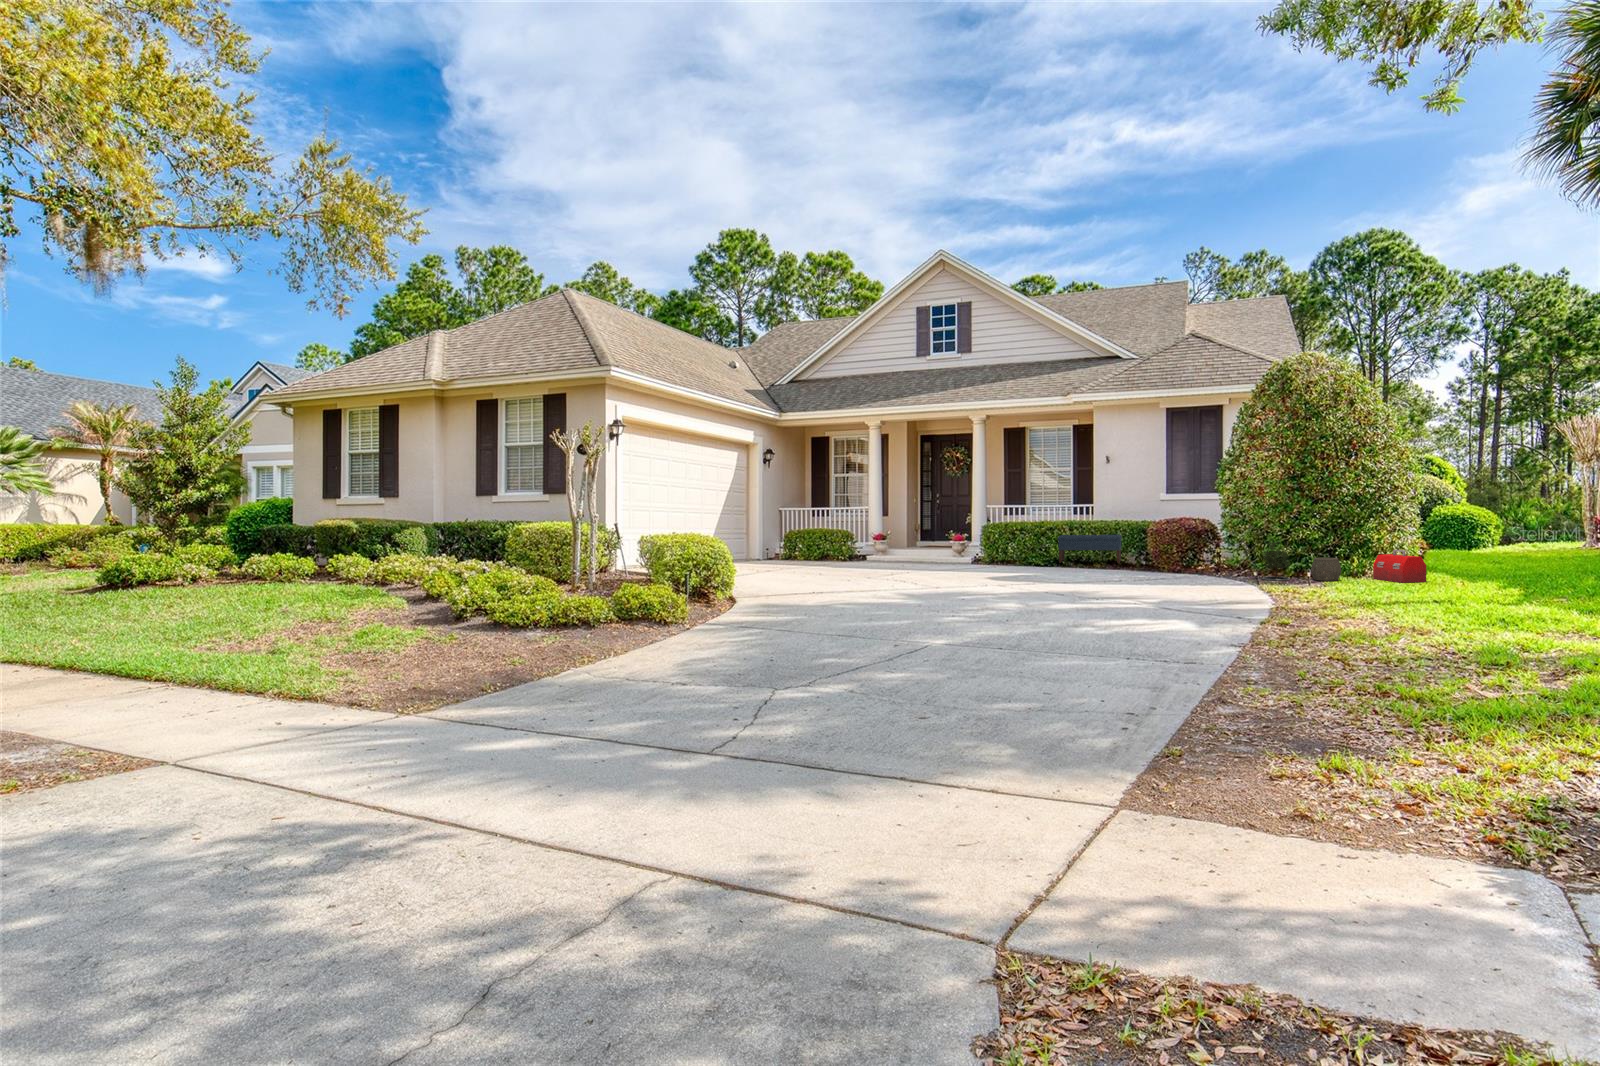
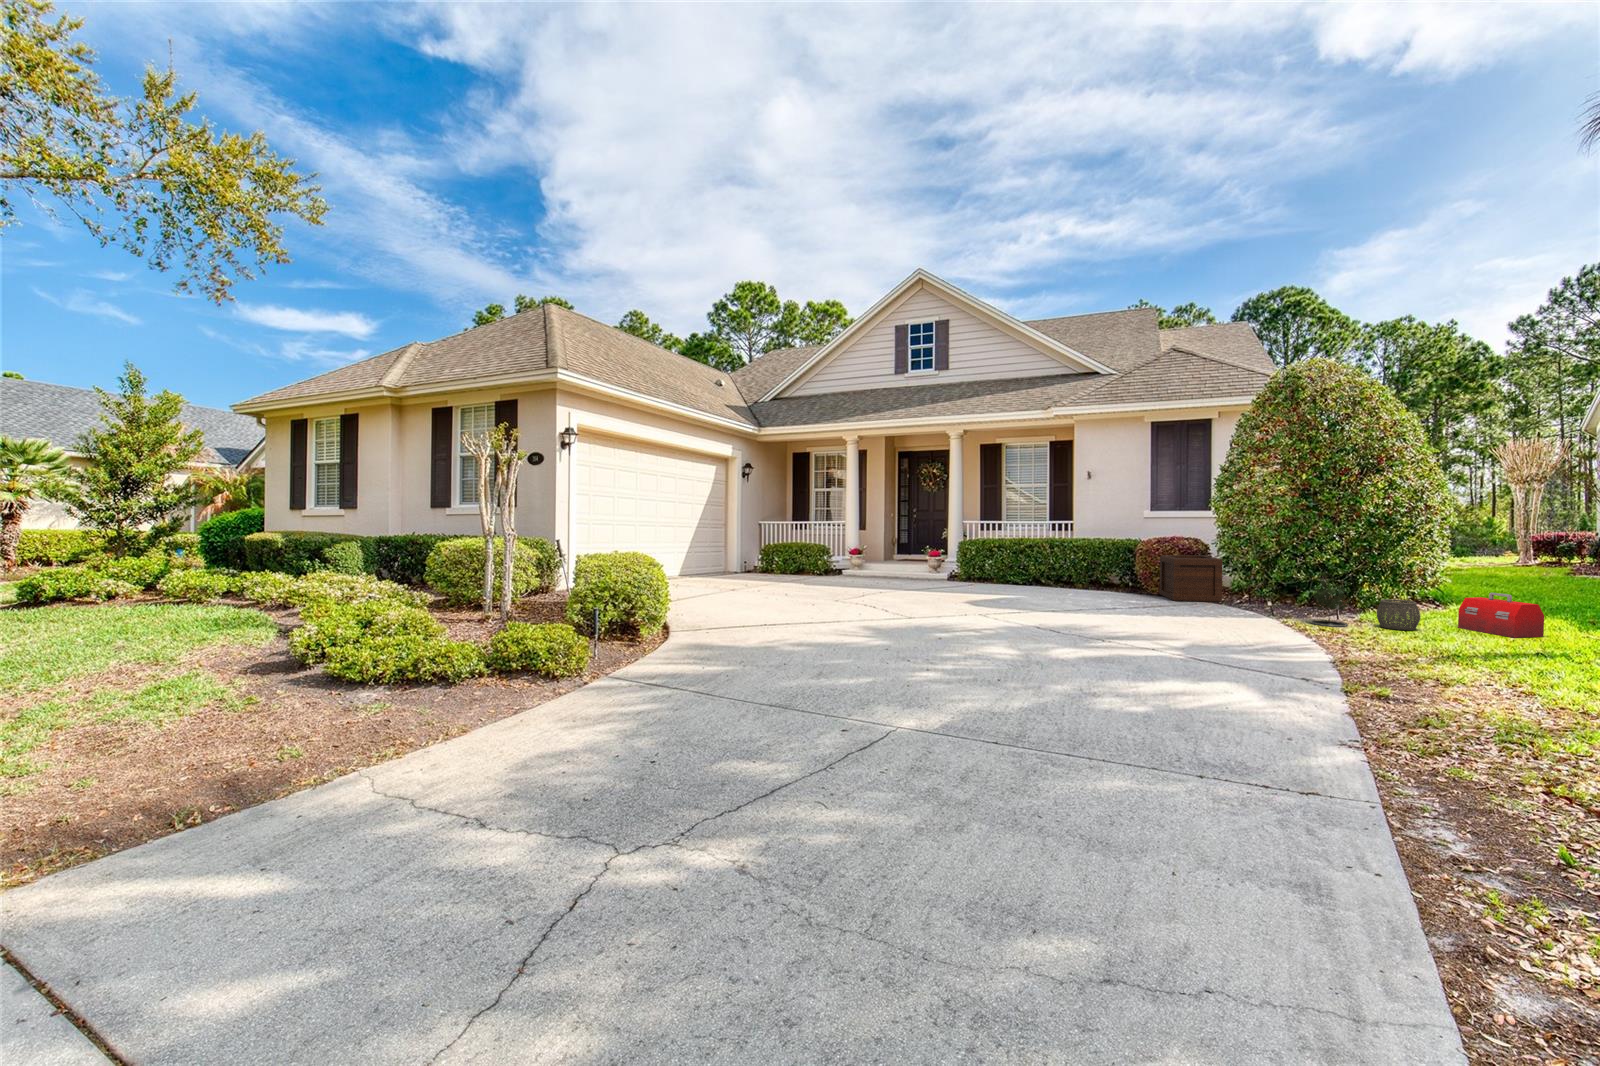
wooden crate: none [1160,530,1208,570] -> present [1160,555,1222,602]
bench: present [1058,535,1122,563] -> none [1041,556,1111,588]

